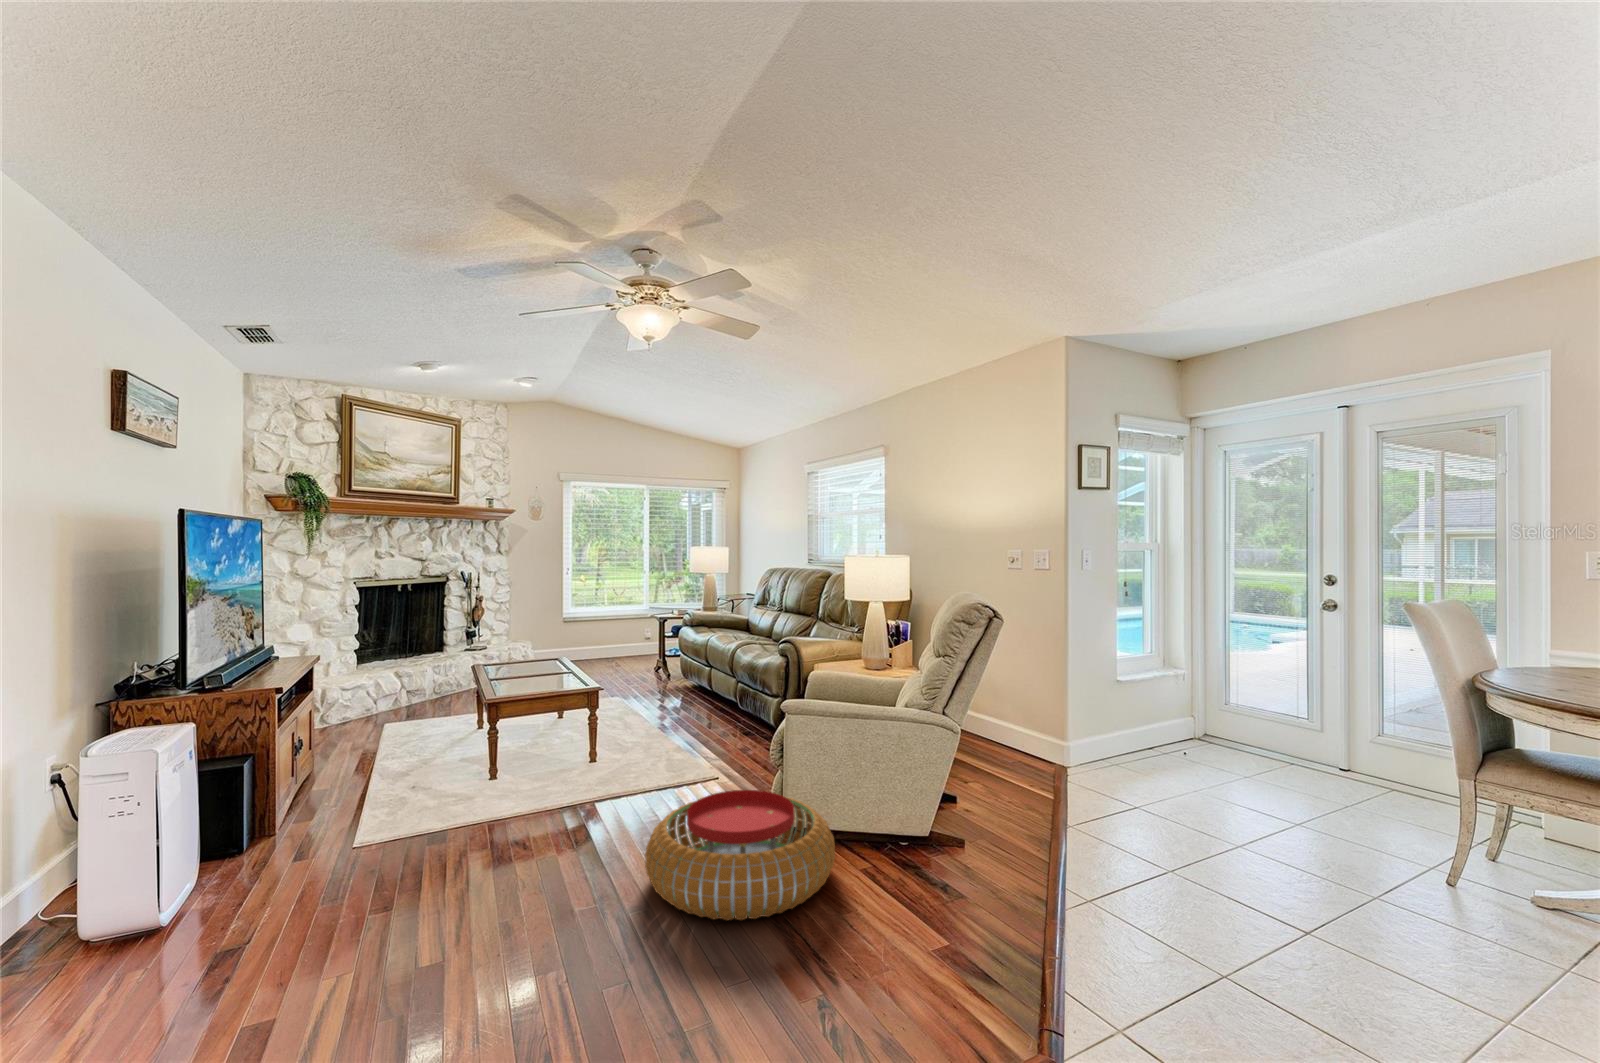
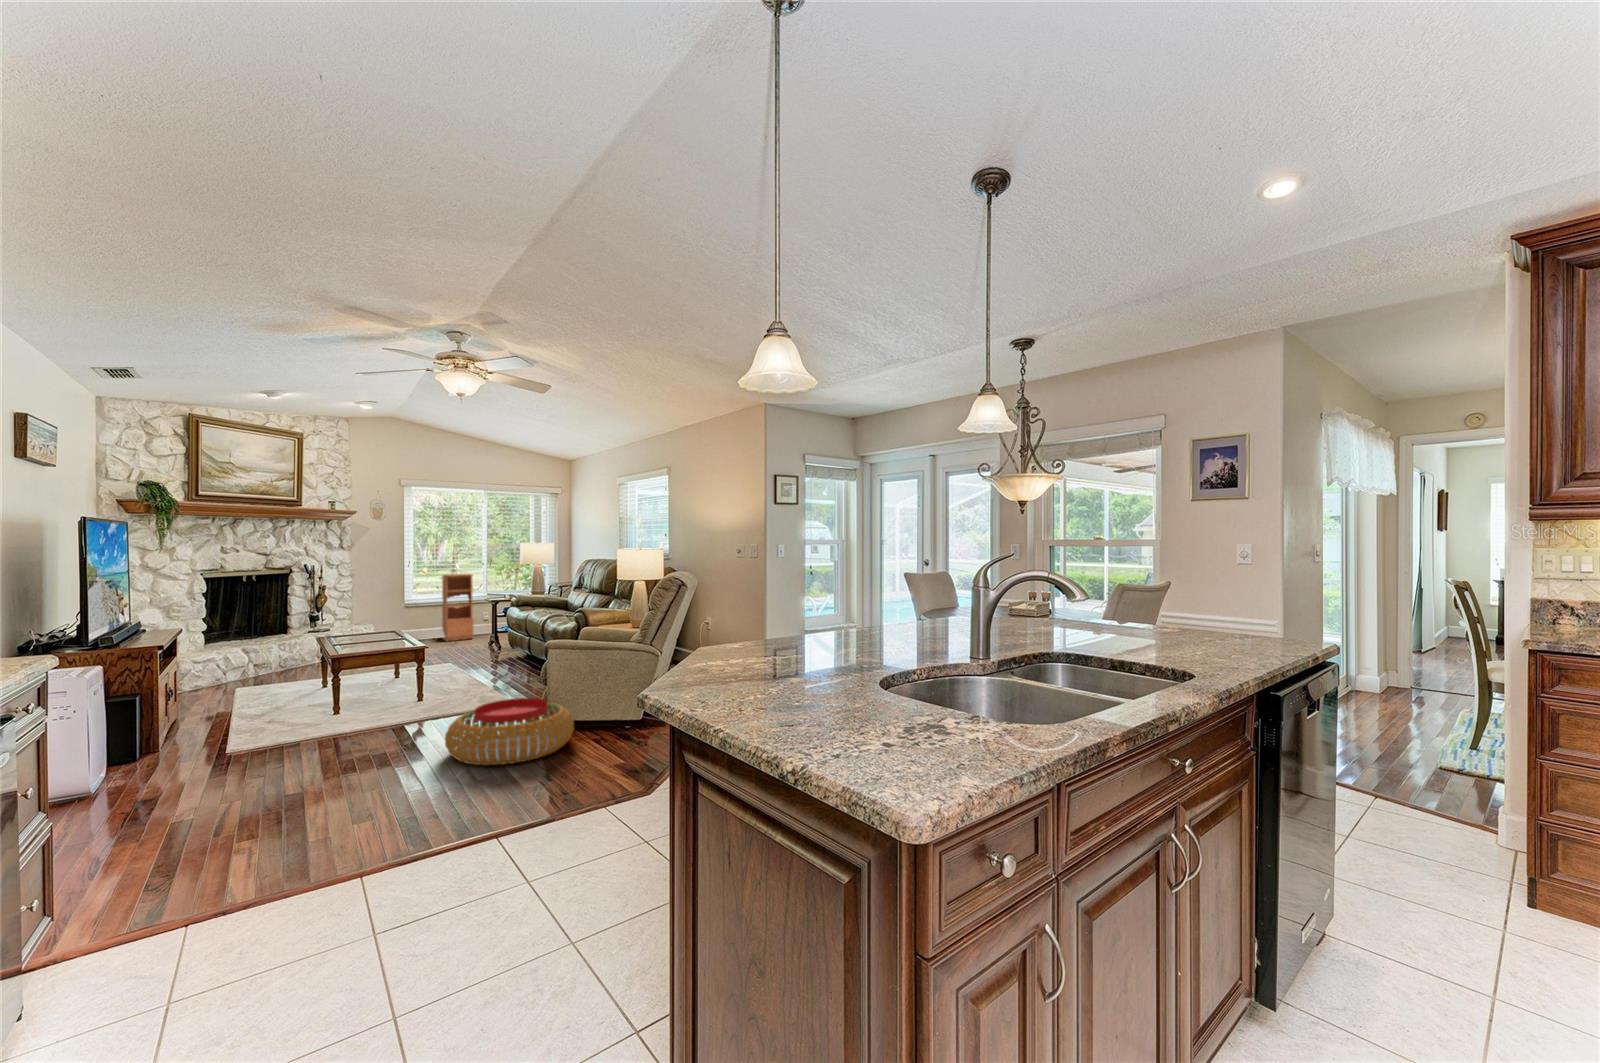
bookcase: none [605,583,639,663] -> present [442,574,473,641]

